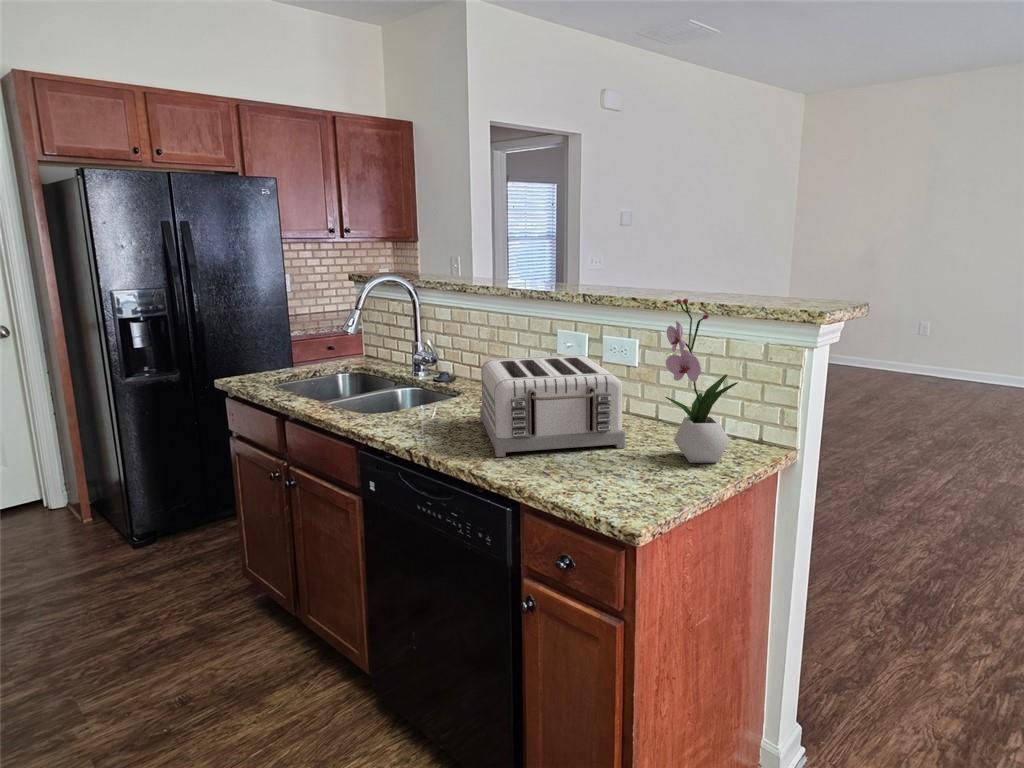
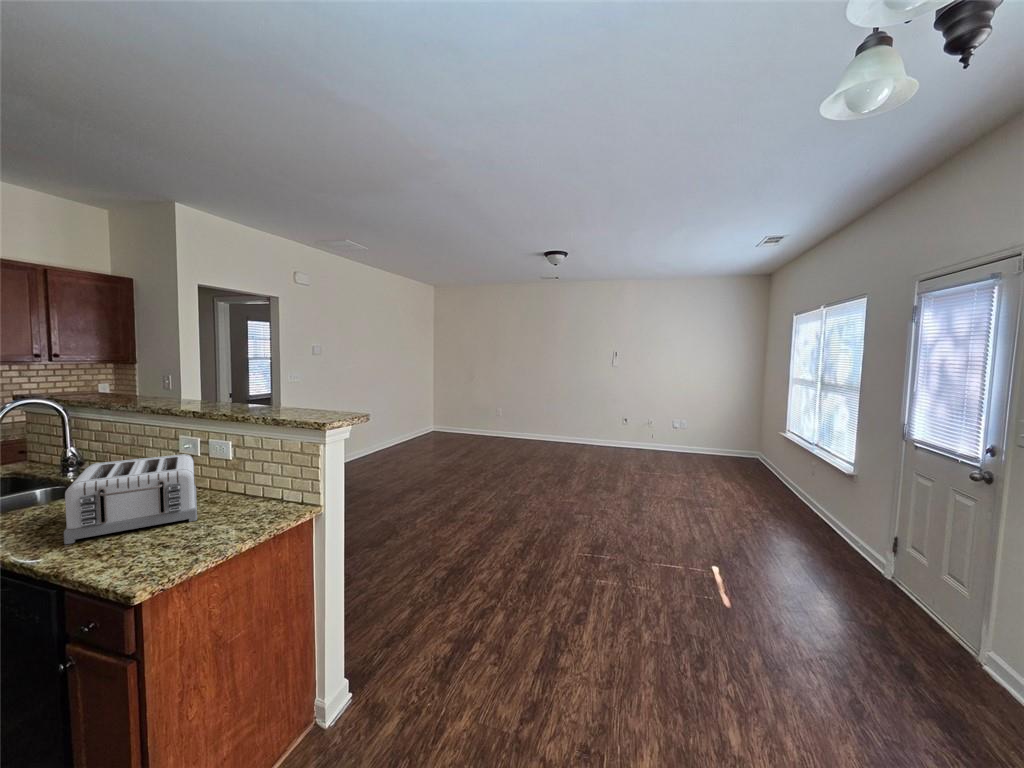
flower arrangement: present [665,299,738,463] -> none [217,417,269,526]

